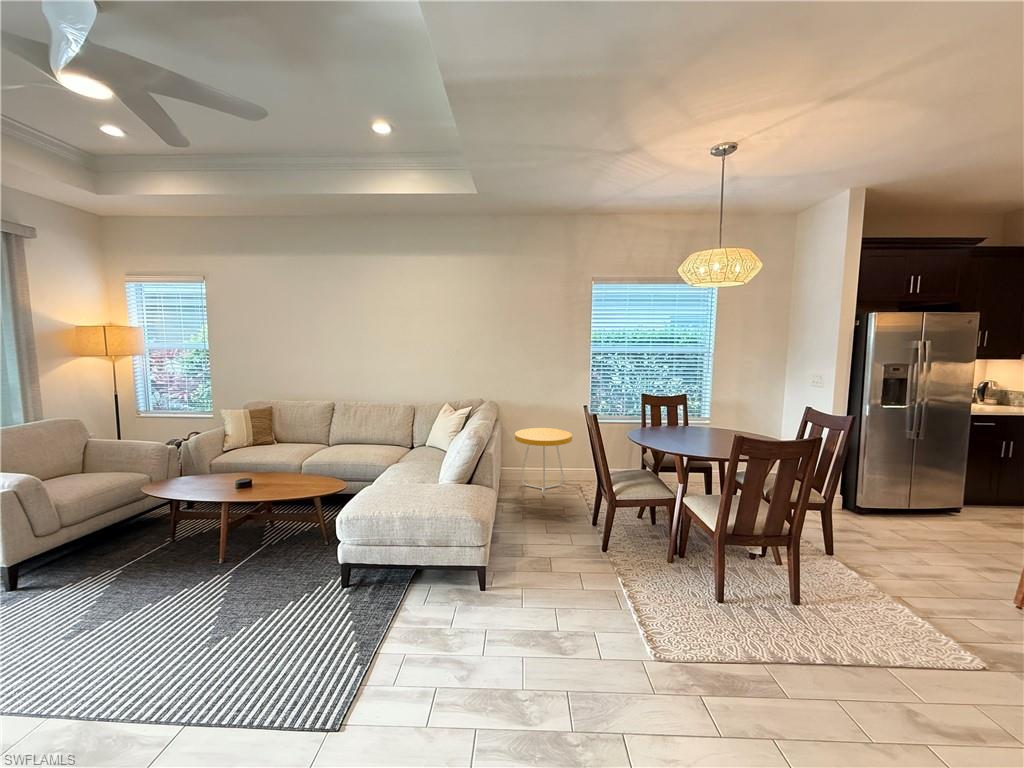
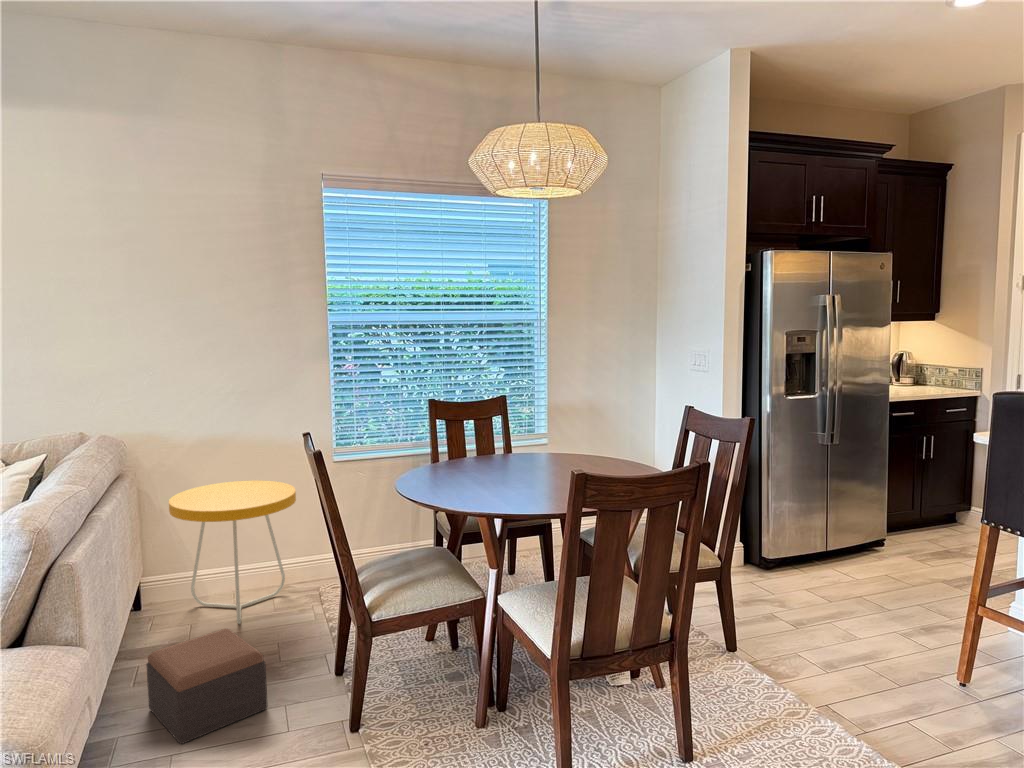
footstool: none [510,495,563,542] -> present [146,629,267,744]

